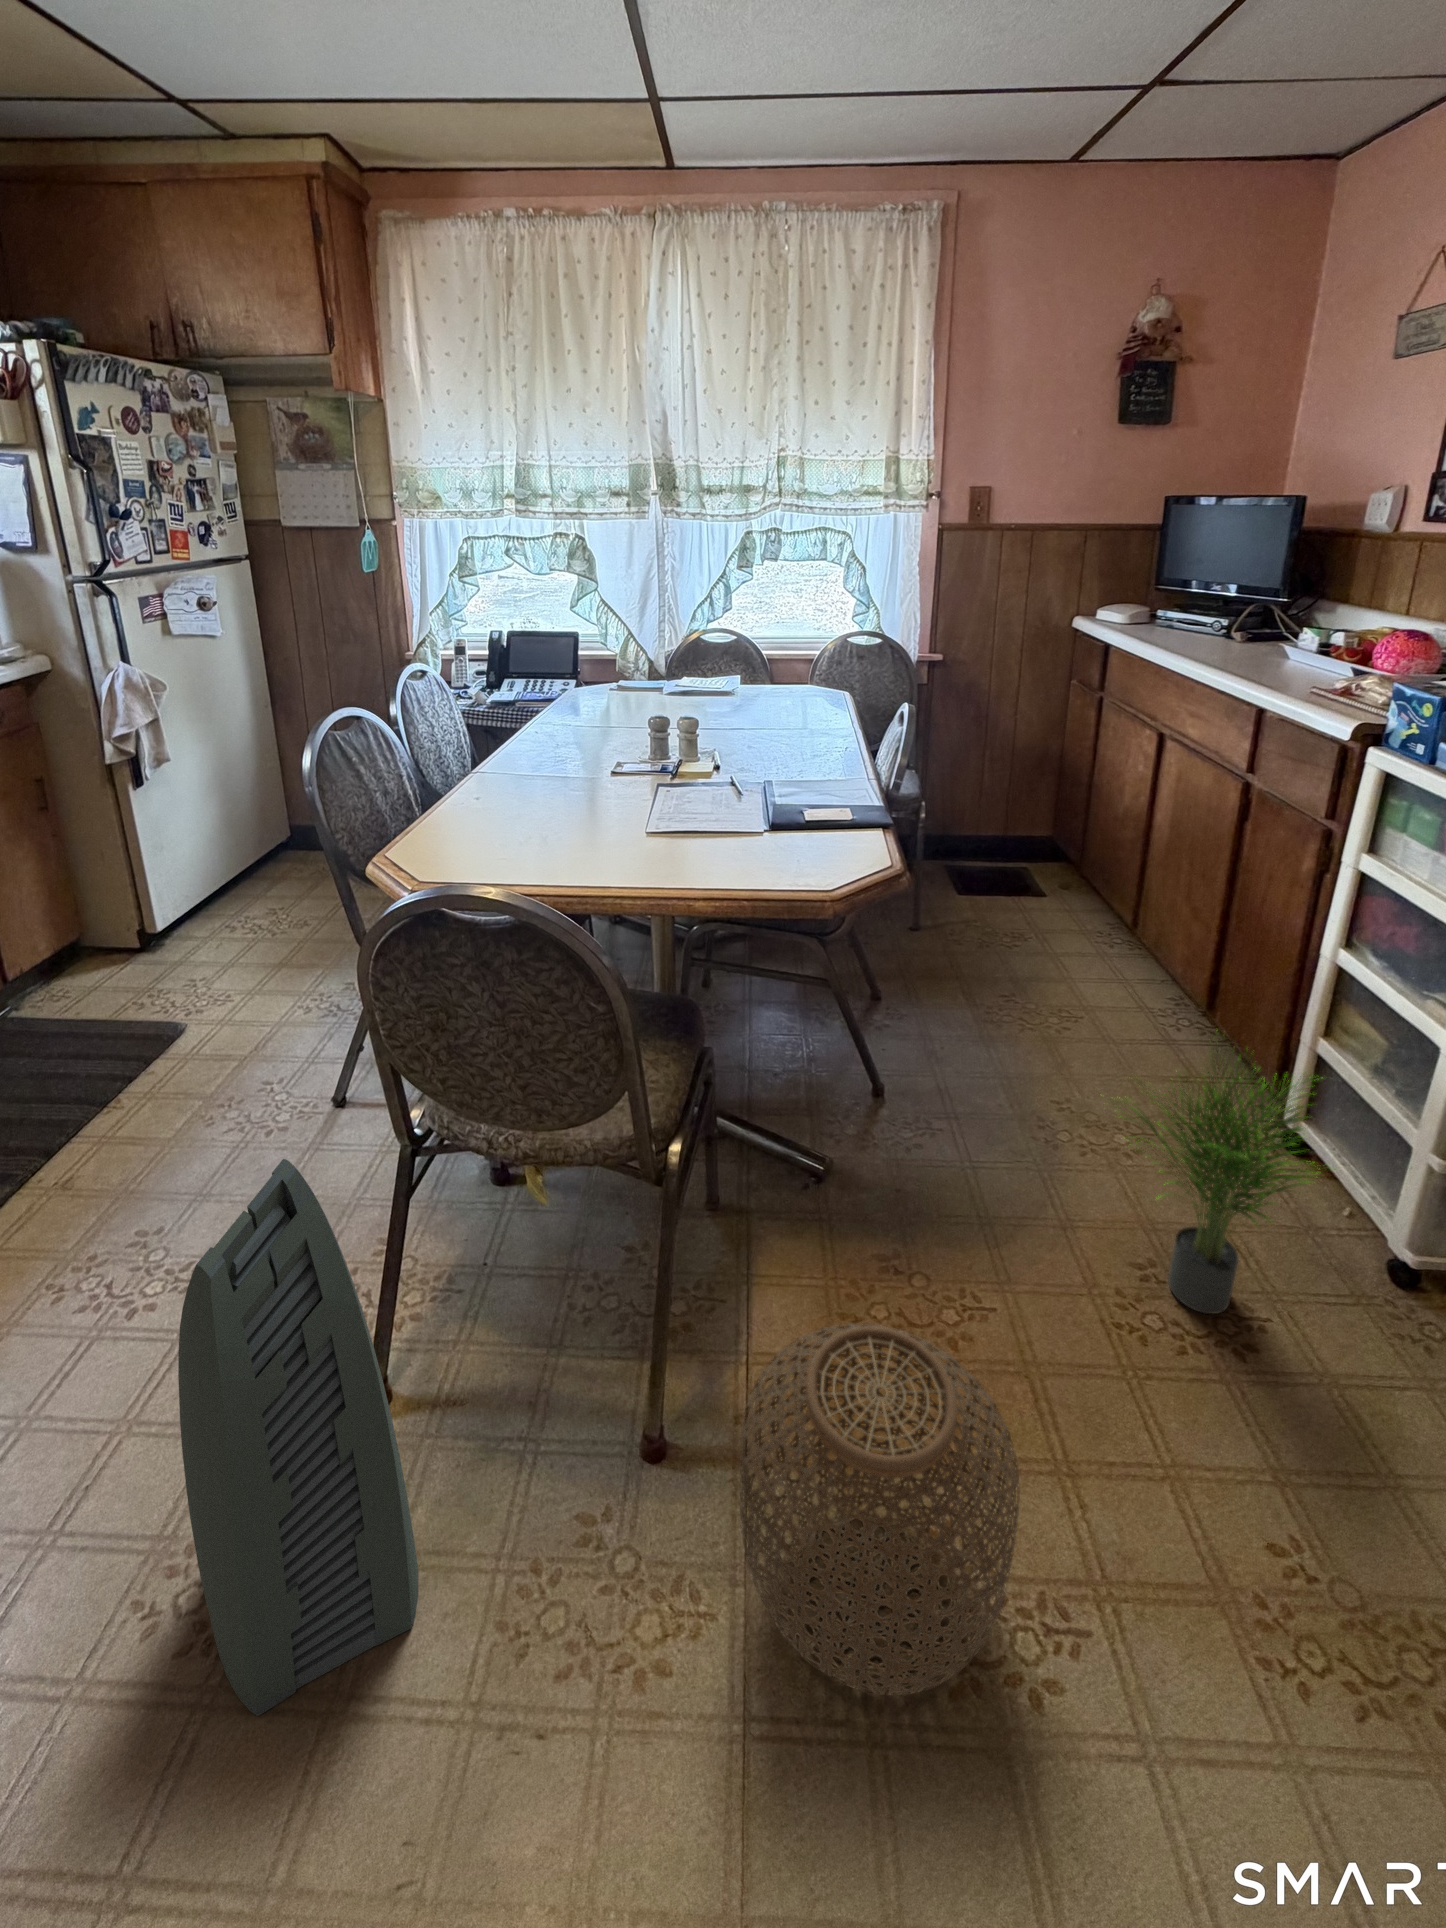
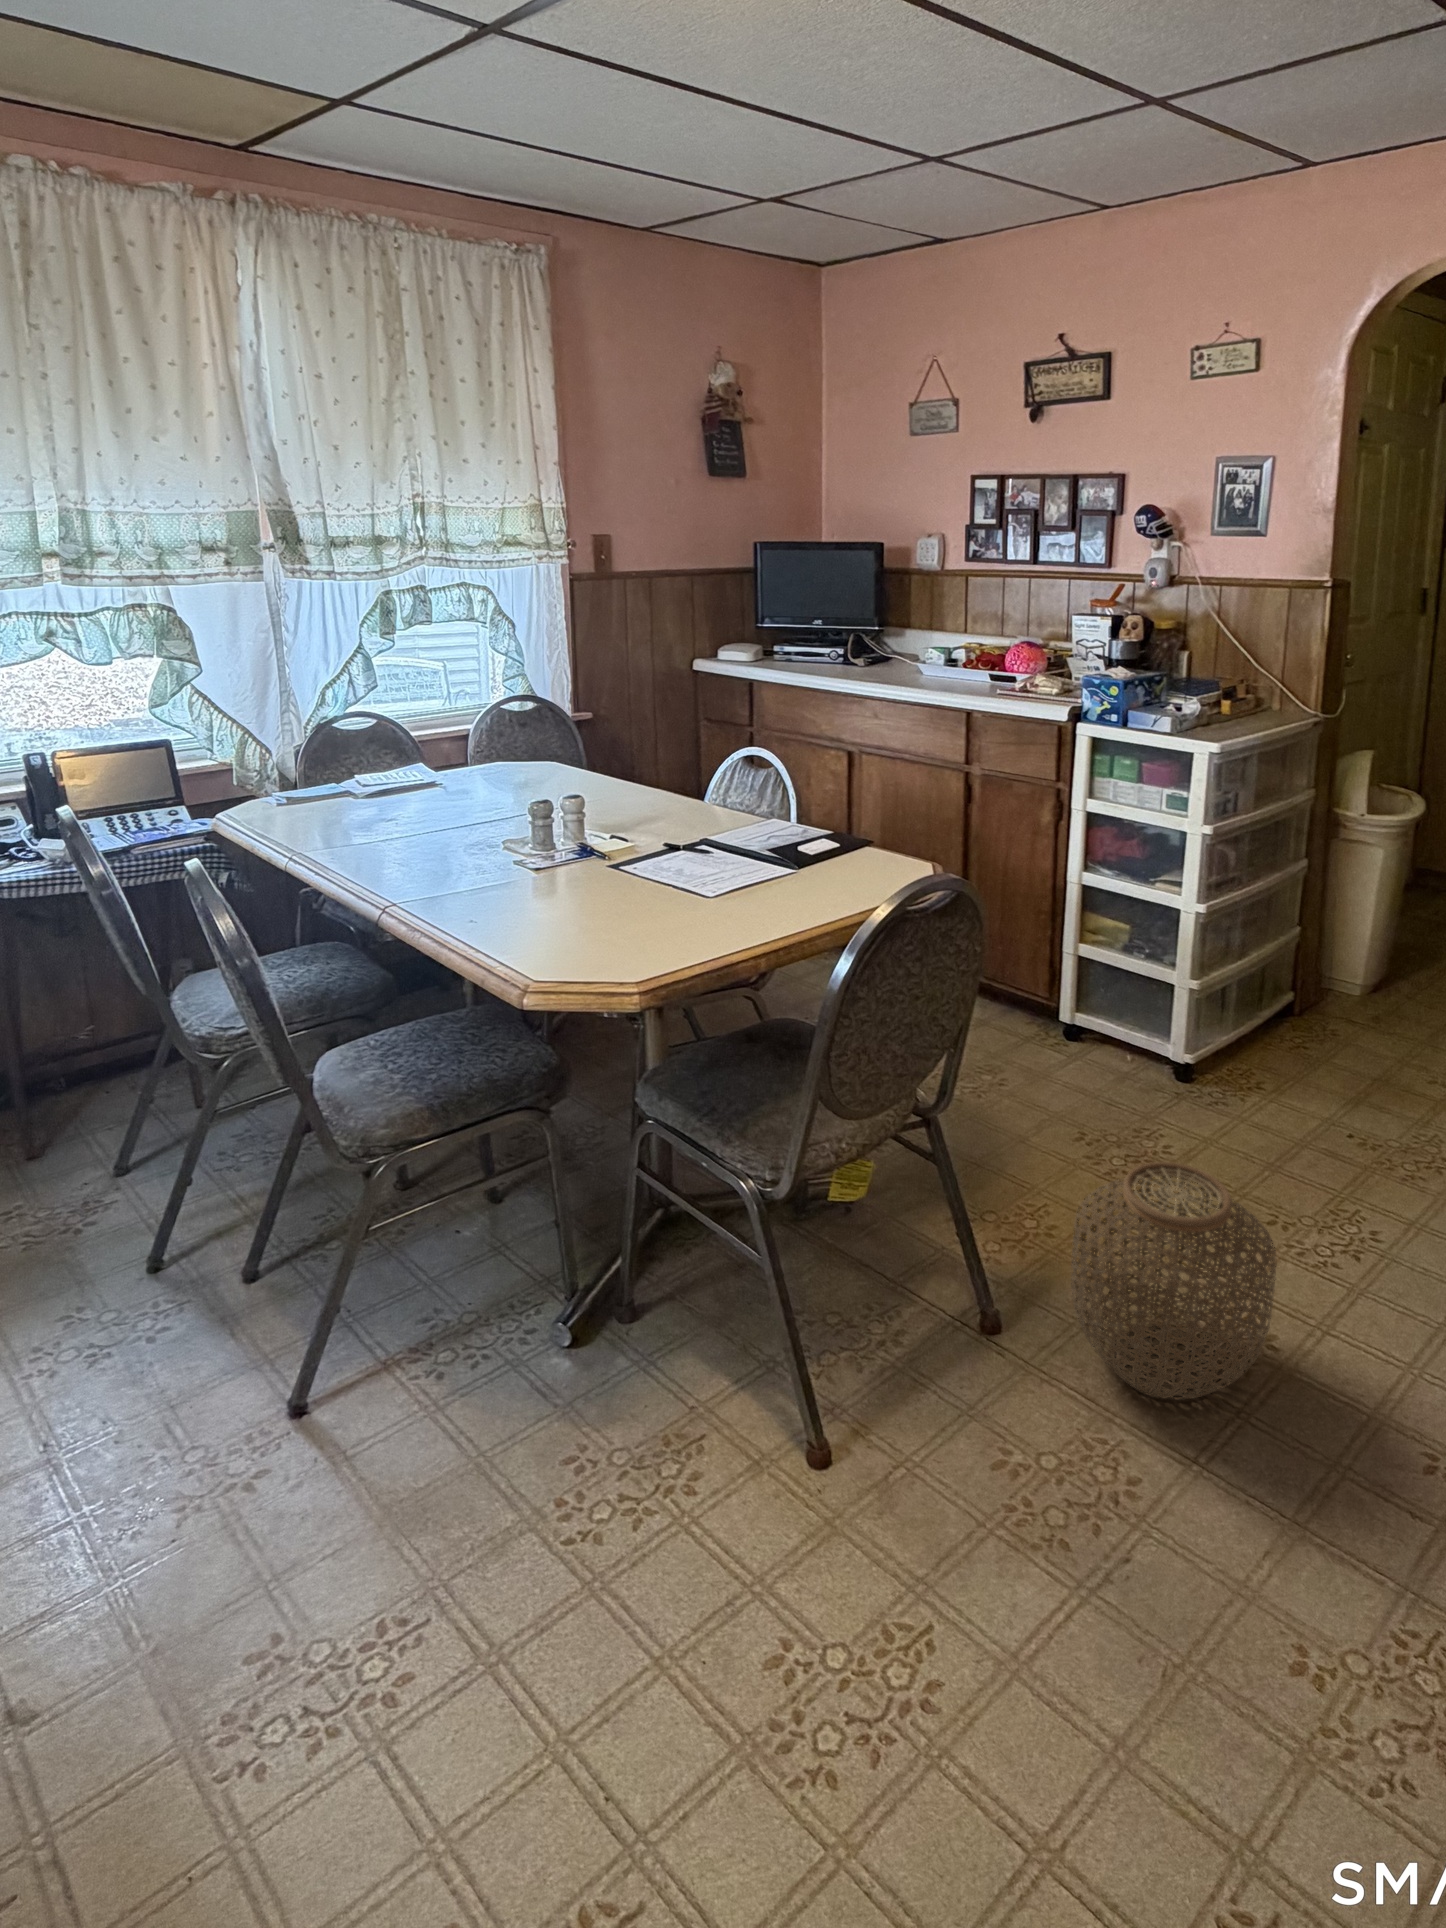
potted plant: present [1116,1039,1318,1314] -> none [1043,931,1198,1134]
air purifier: present [178,1159,418,1716] -> none [793,1222,1006,1738]

